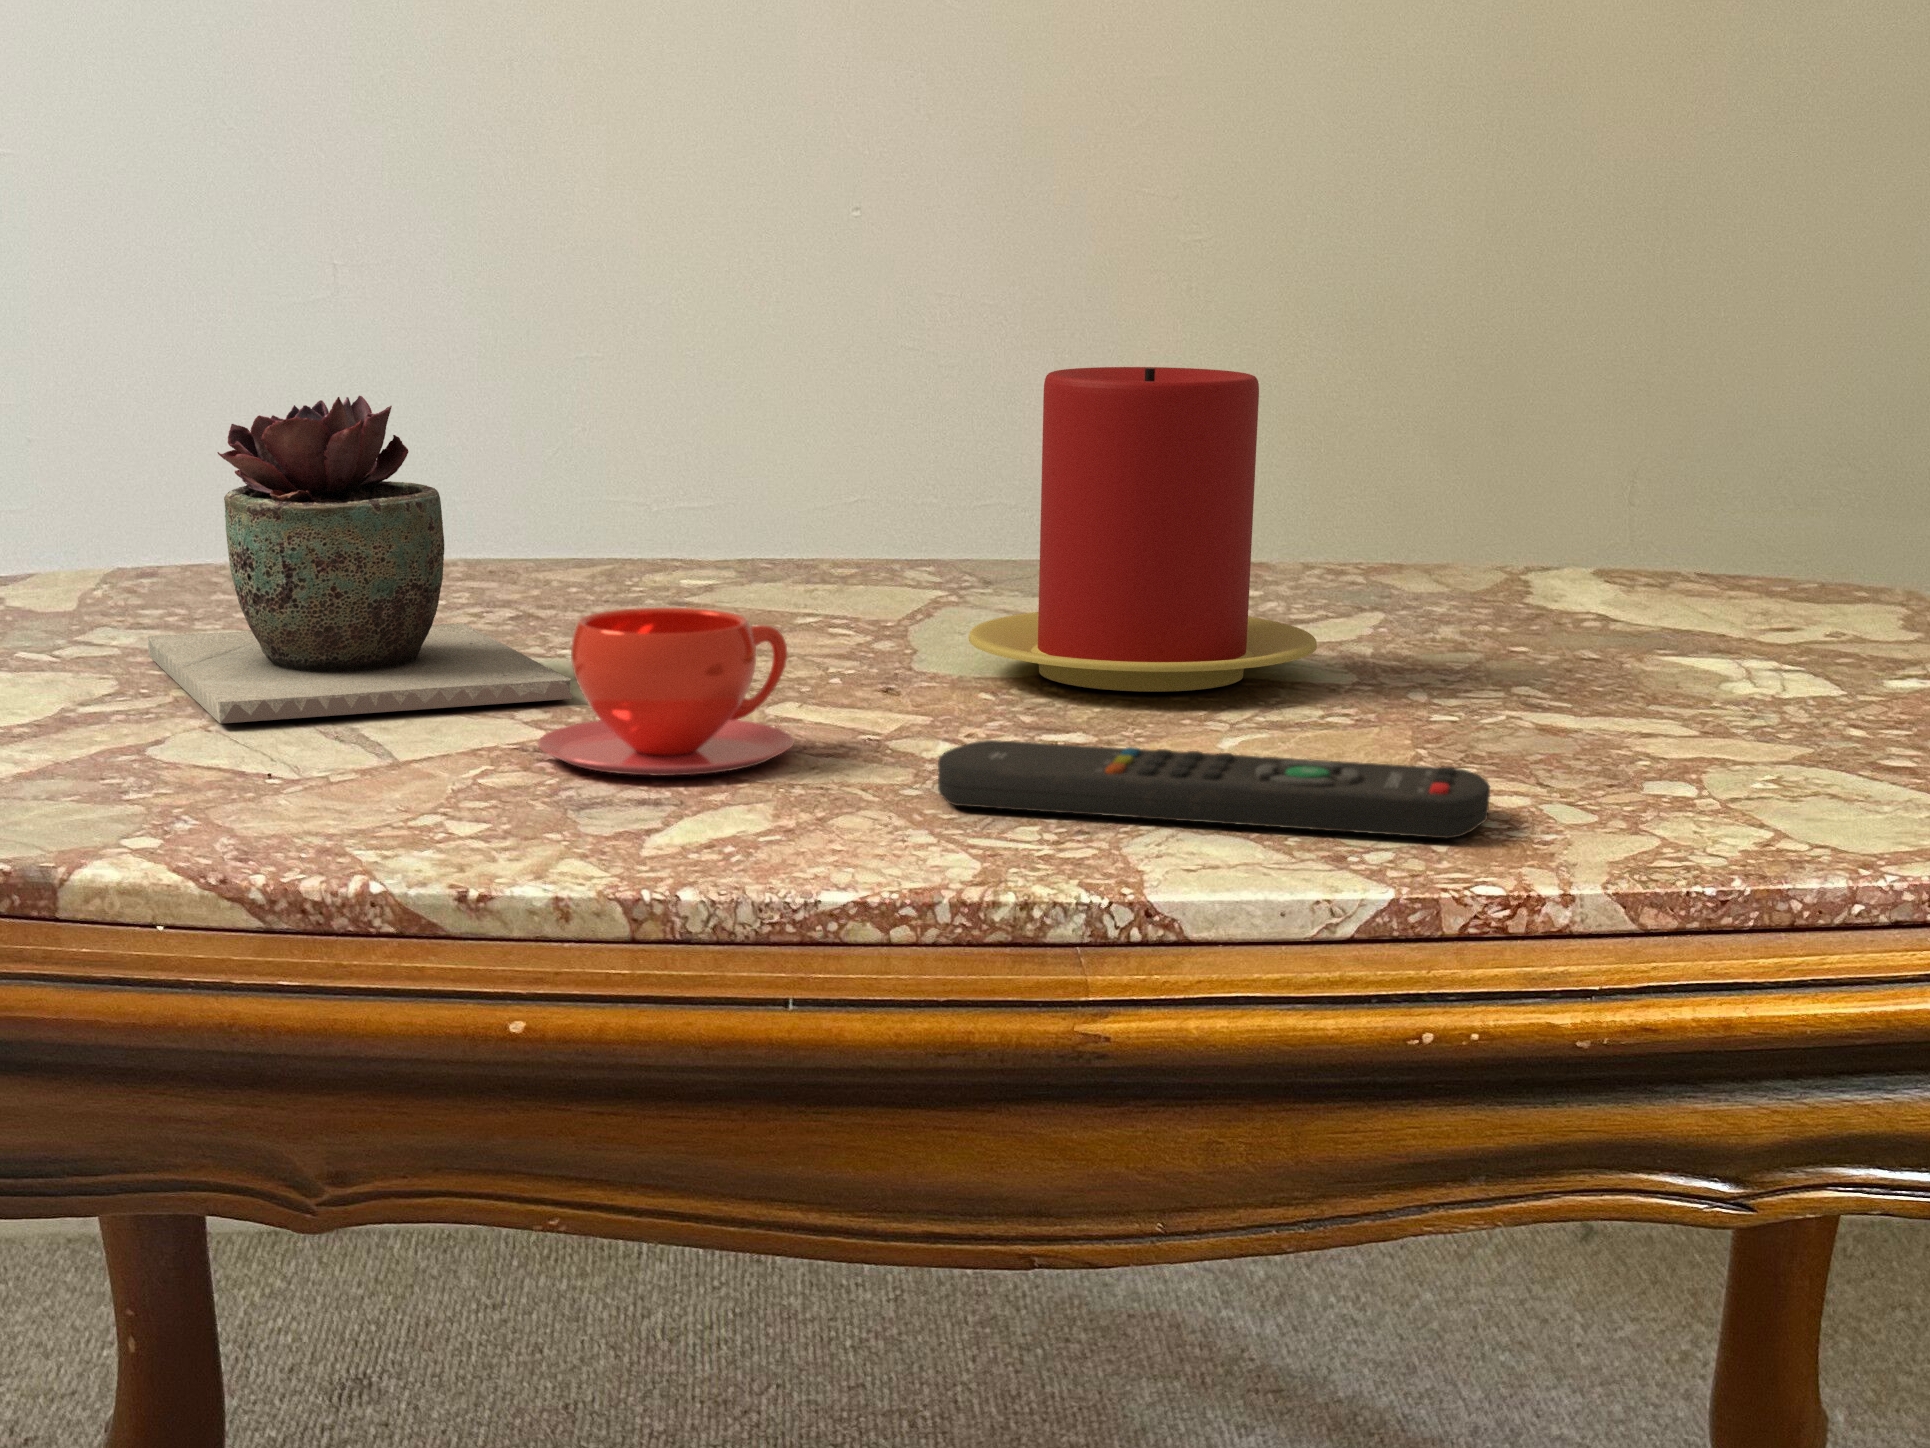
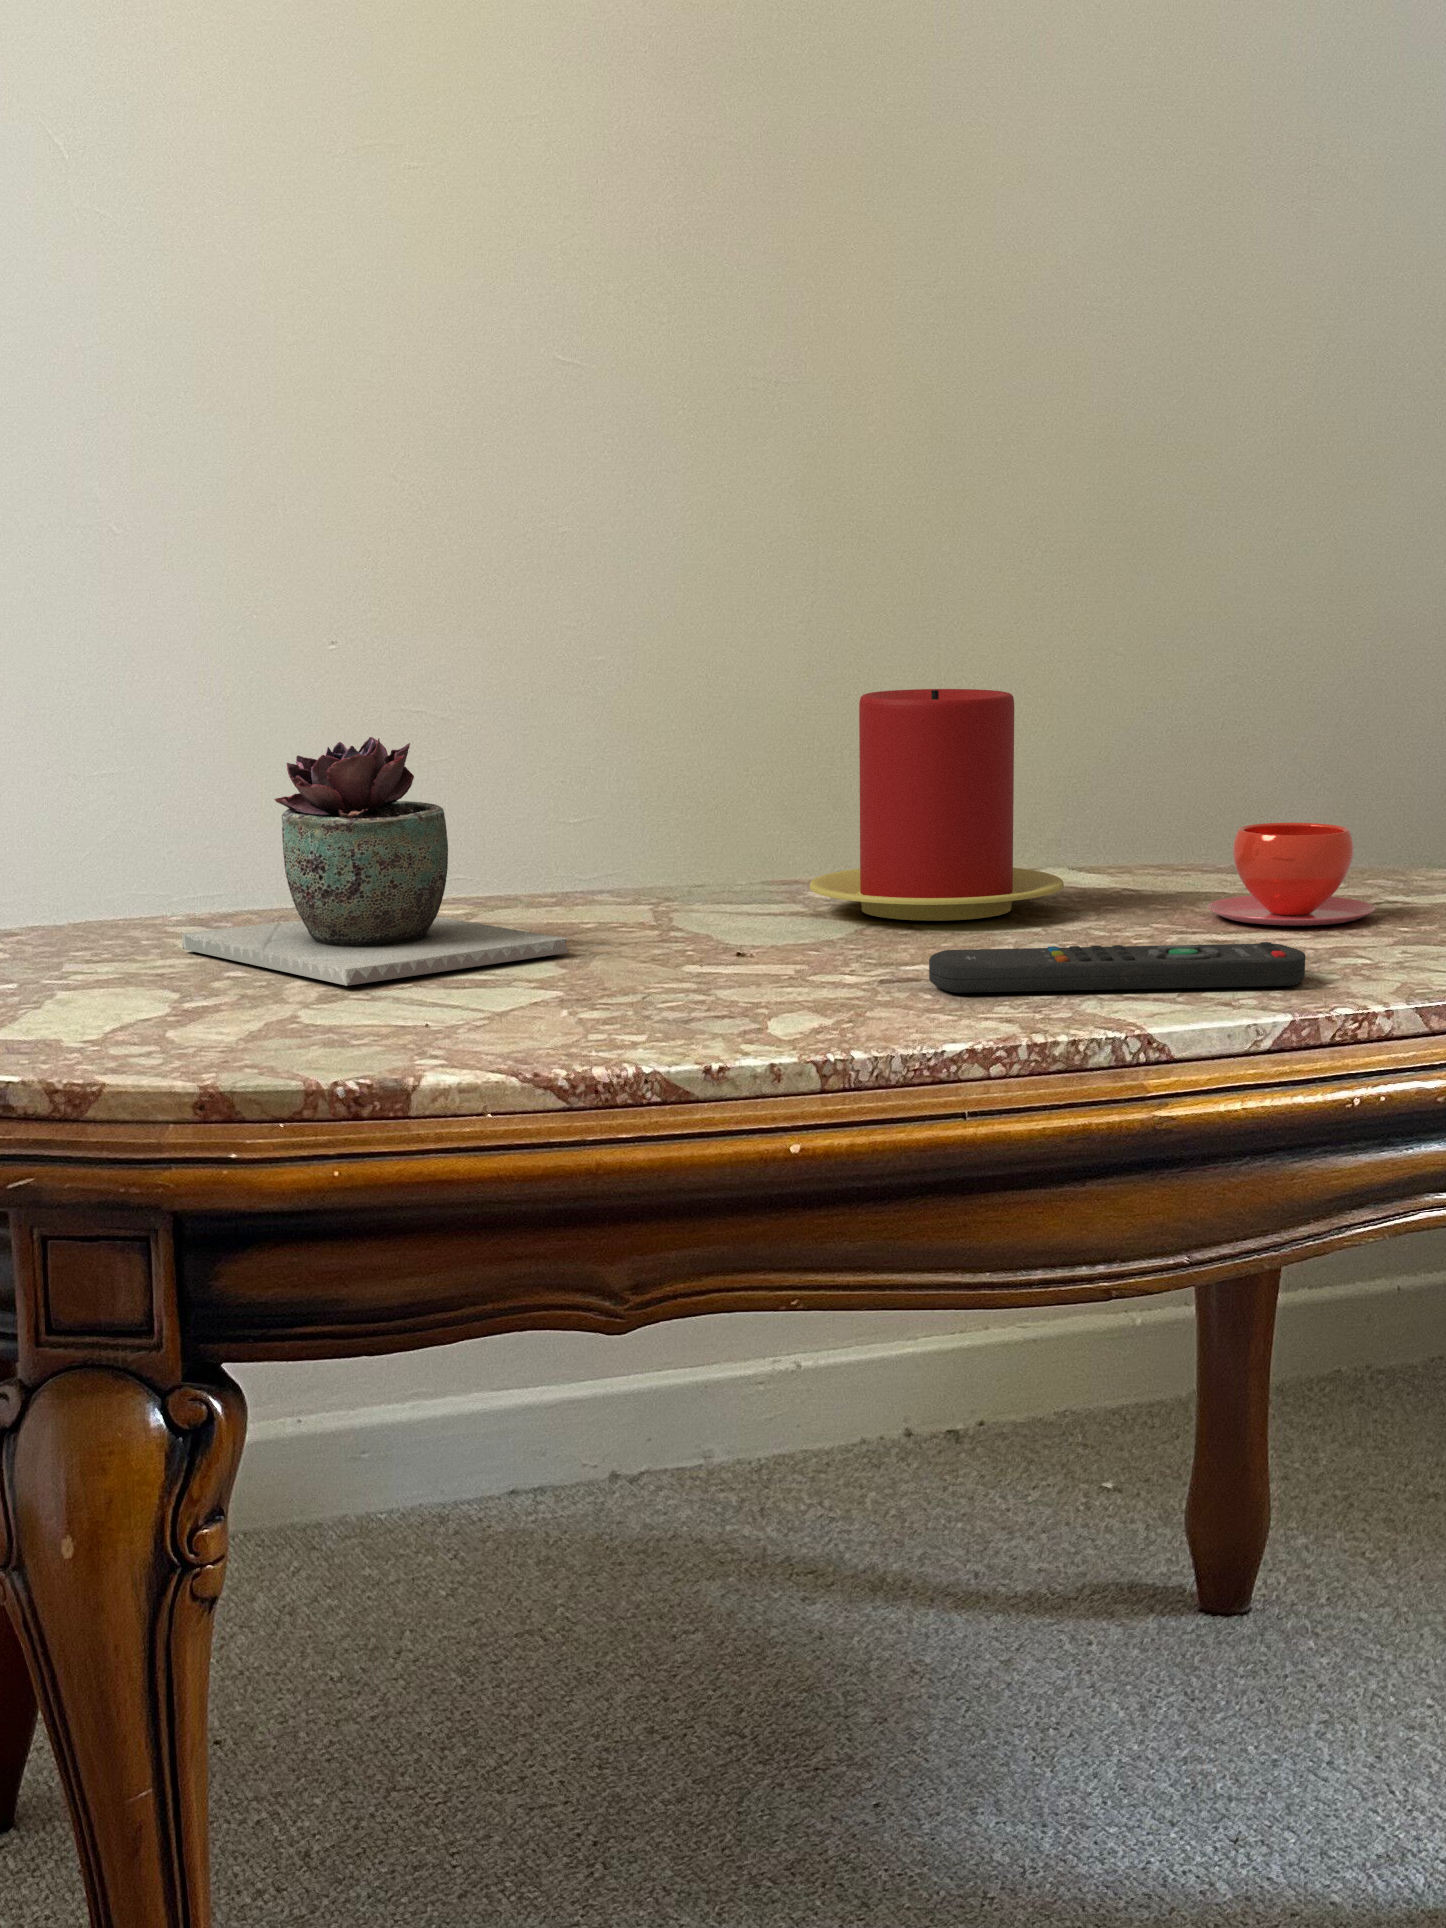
teacup: present [538,608,794,775] -> present [1207,823,1375,926]

